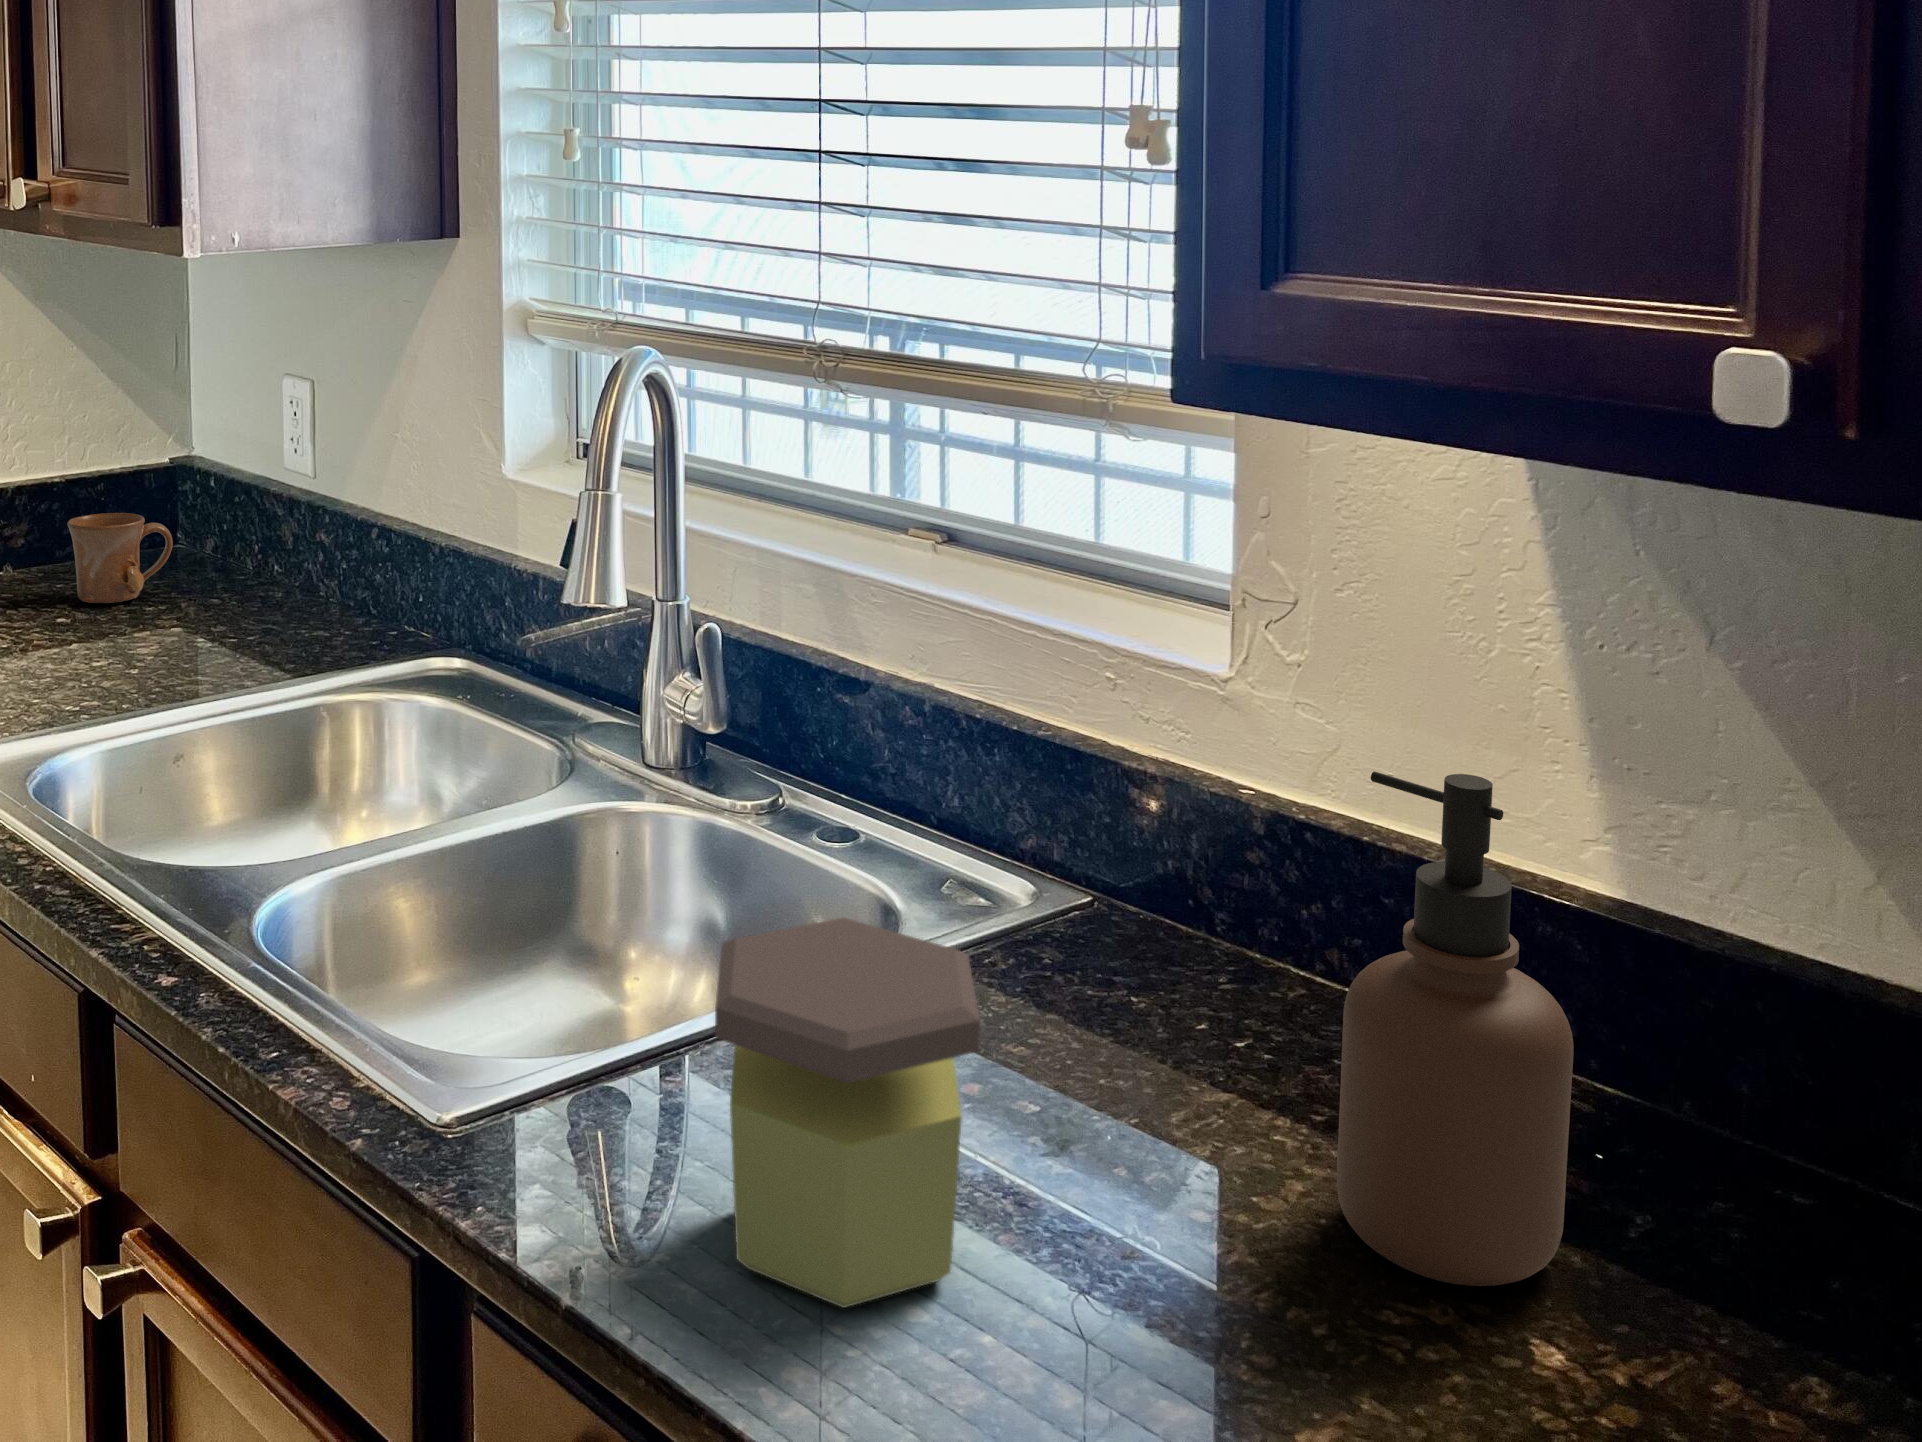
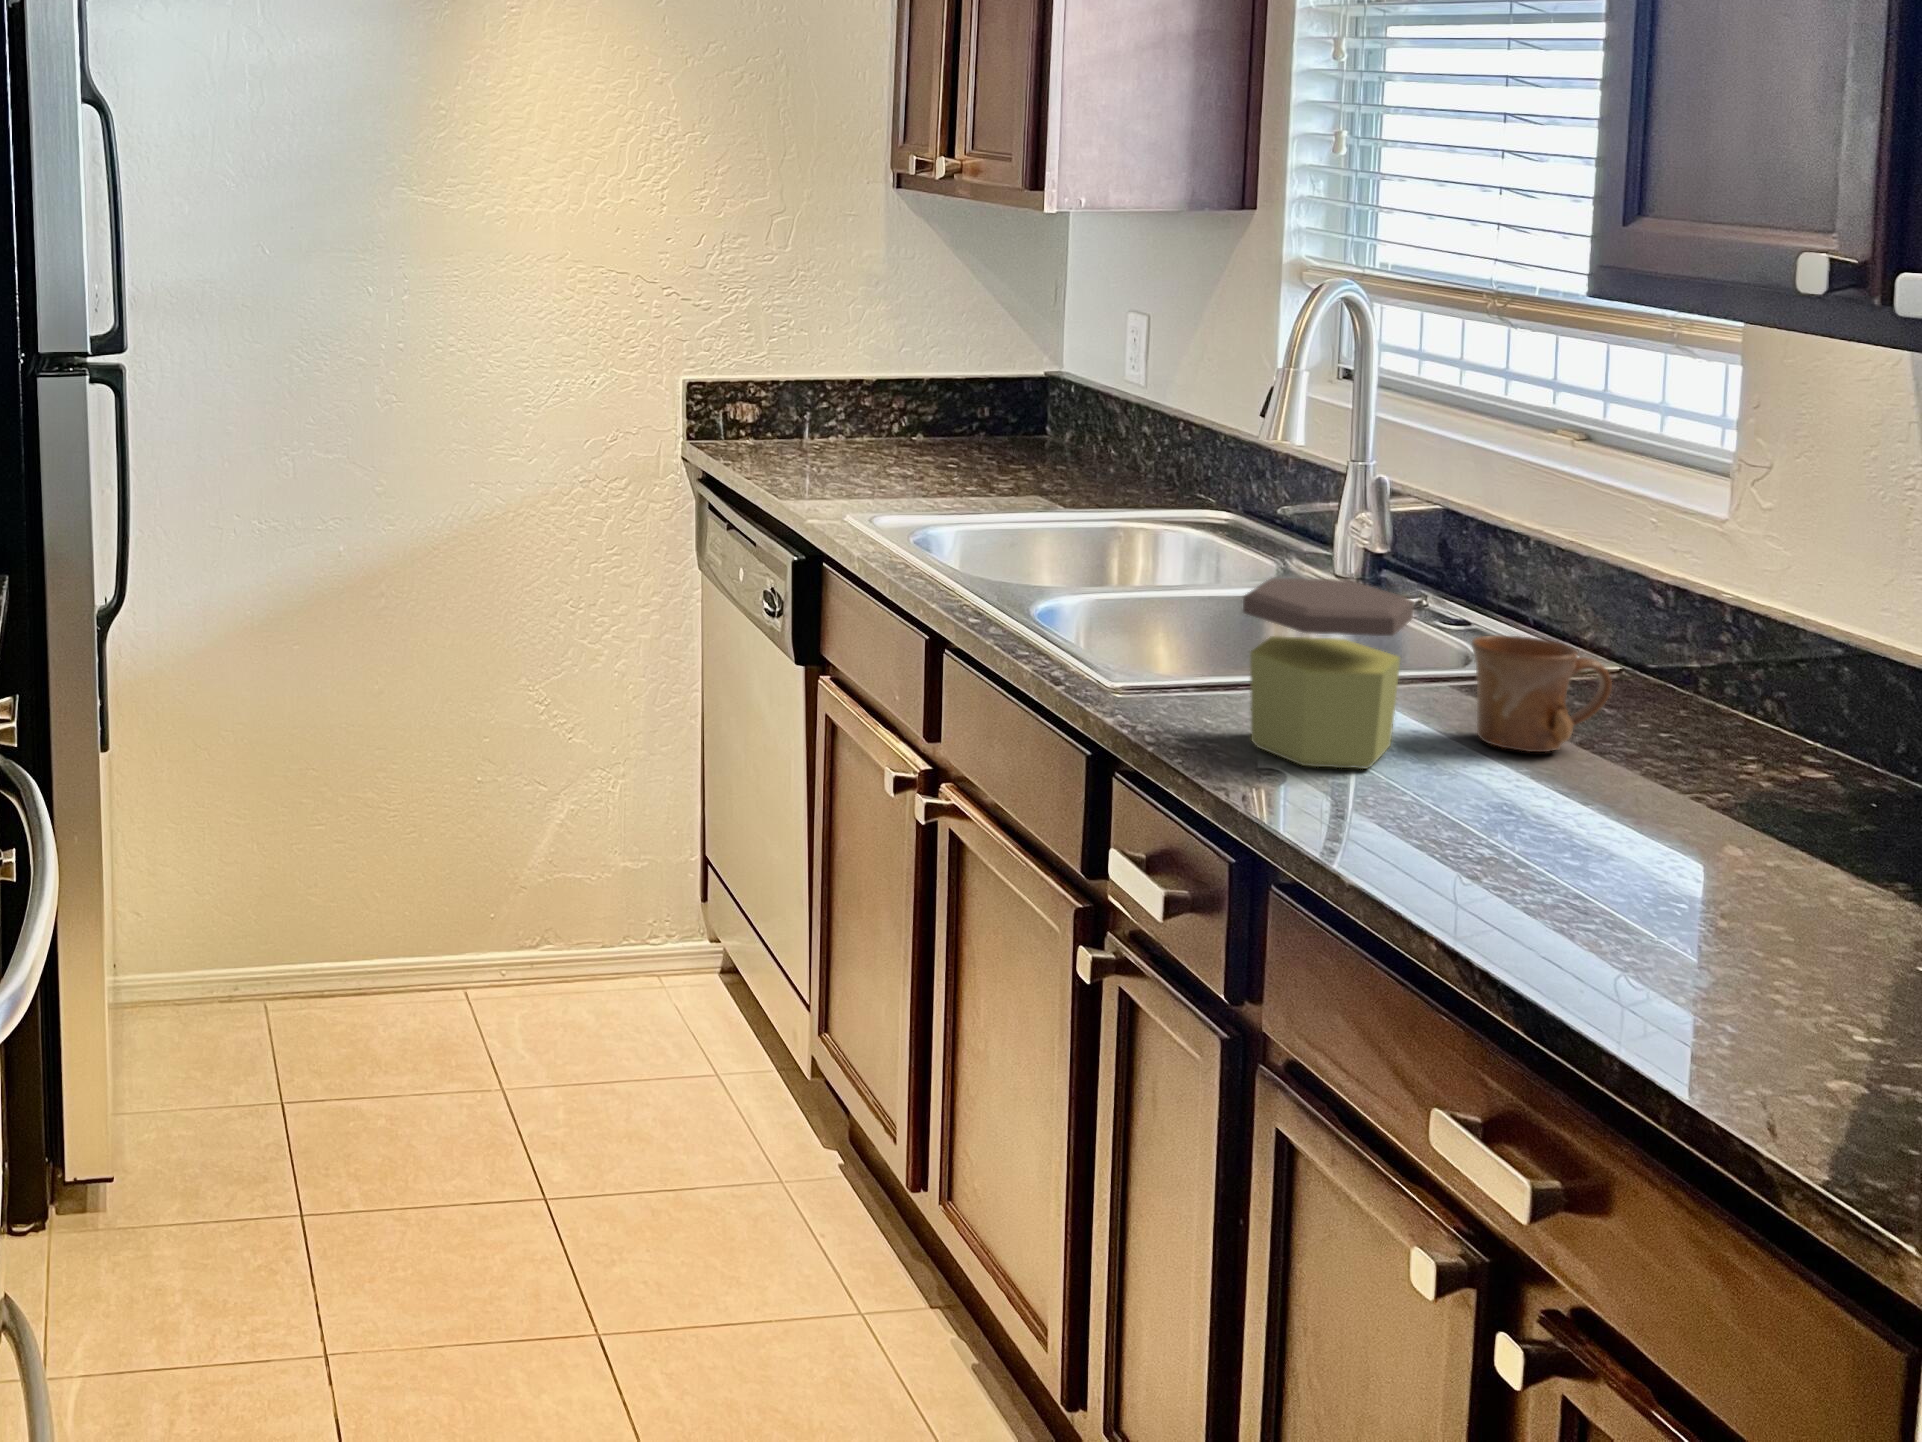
mug: present [68,513,173,603] -> present [1472,635,1612,752]
soap dispenser: present [1337,771,1574,1286] -> none [1645,523,1802,827]

